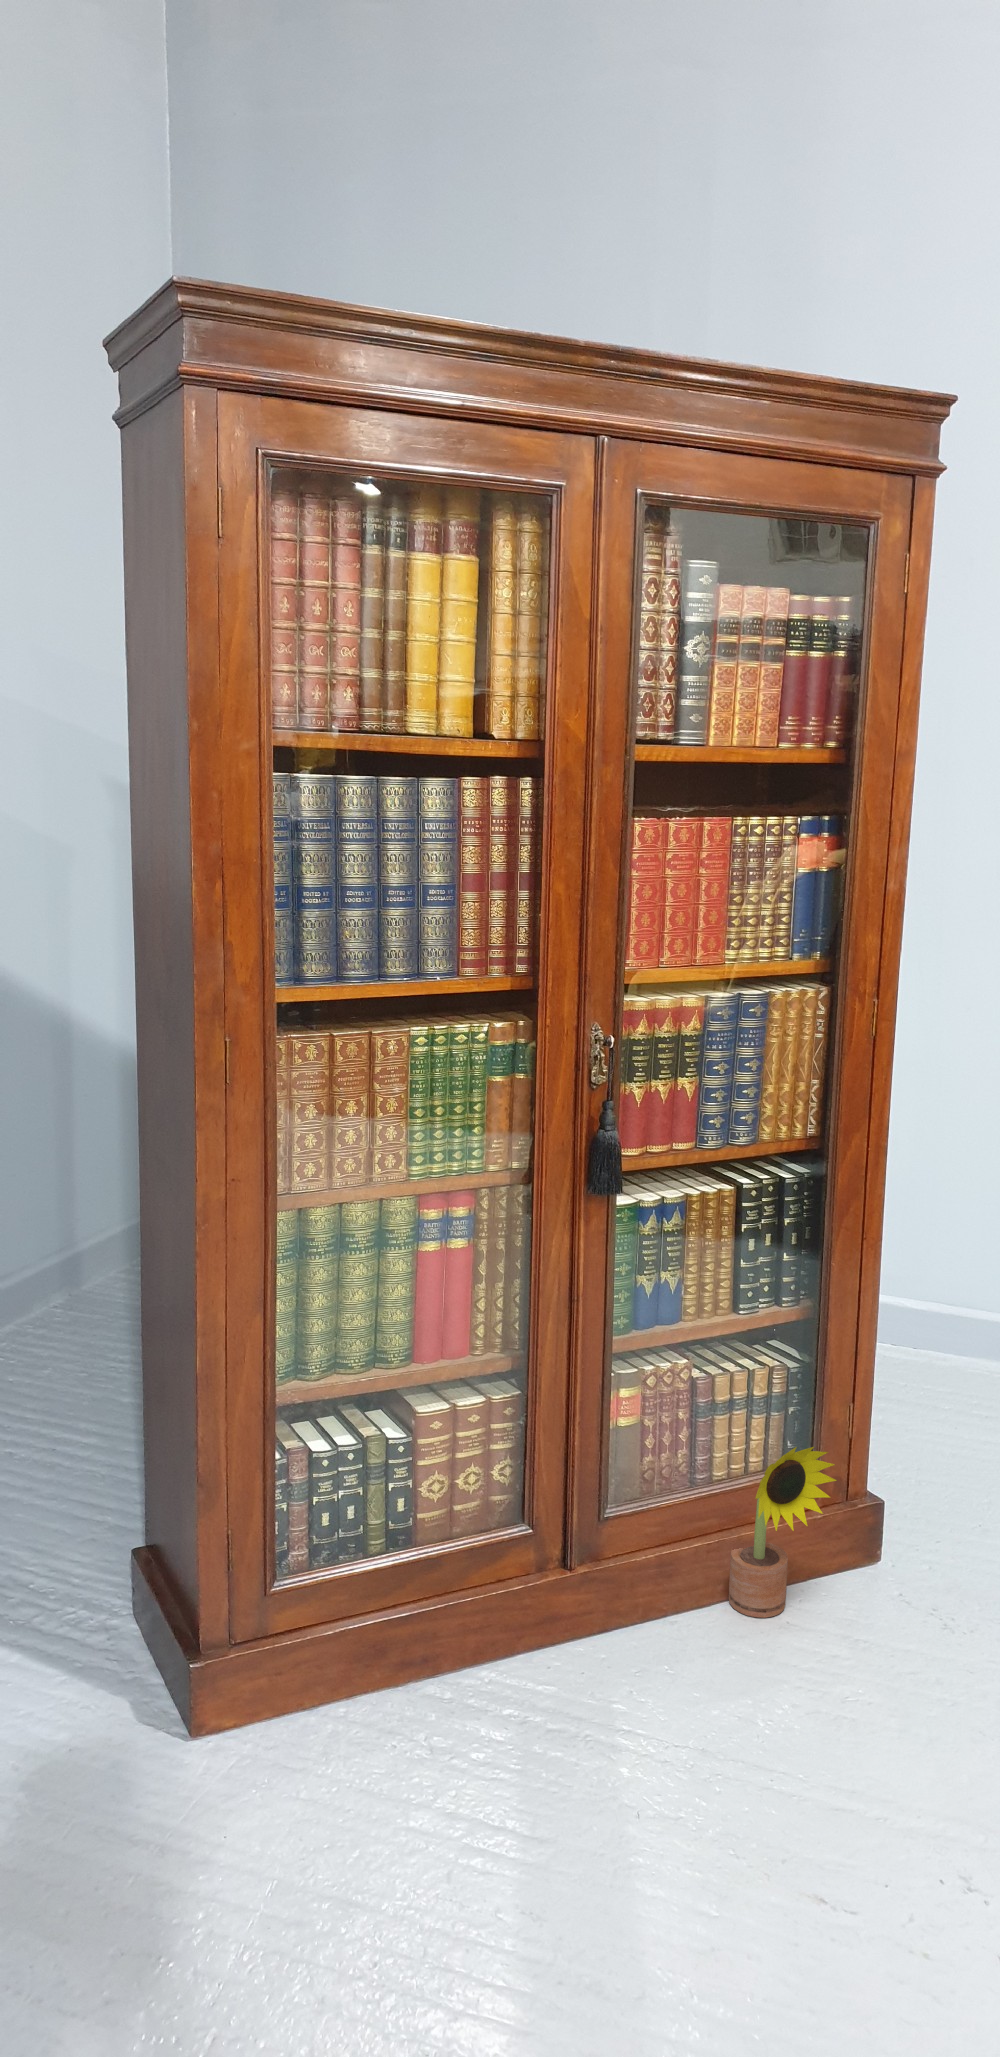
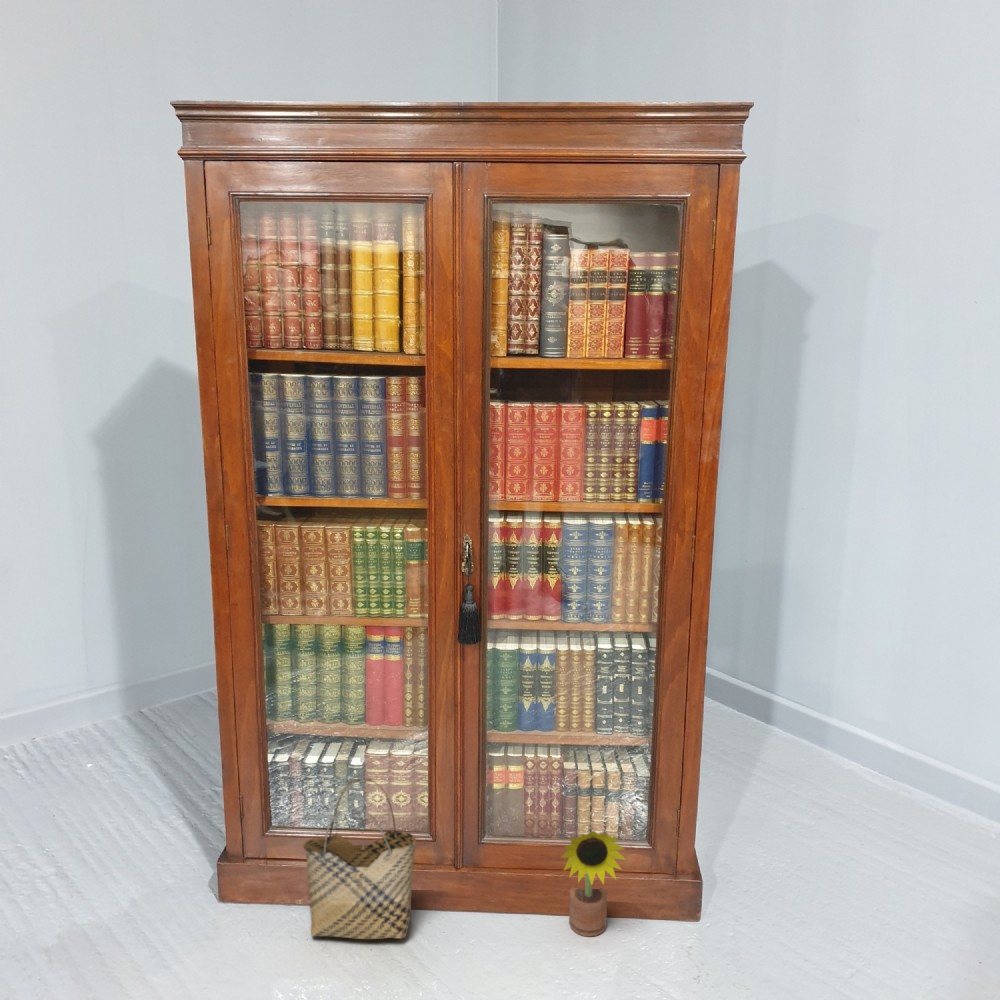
woven basket: none [377,1448,547,1730] -> present [303,777,416,939]

